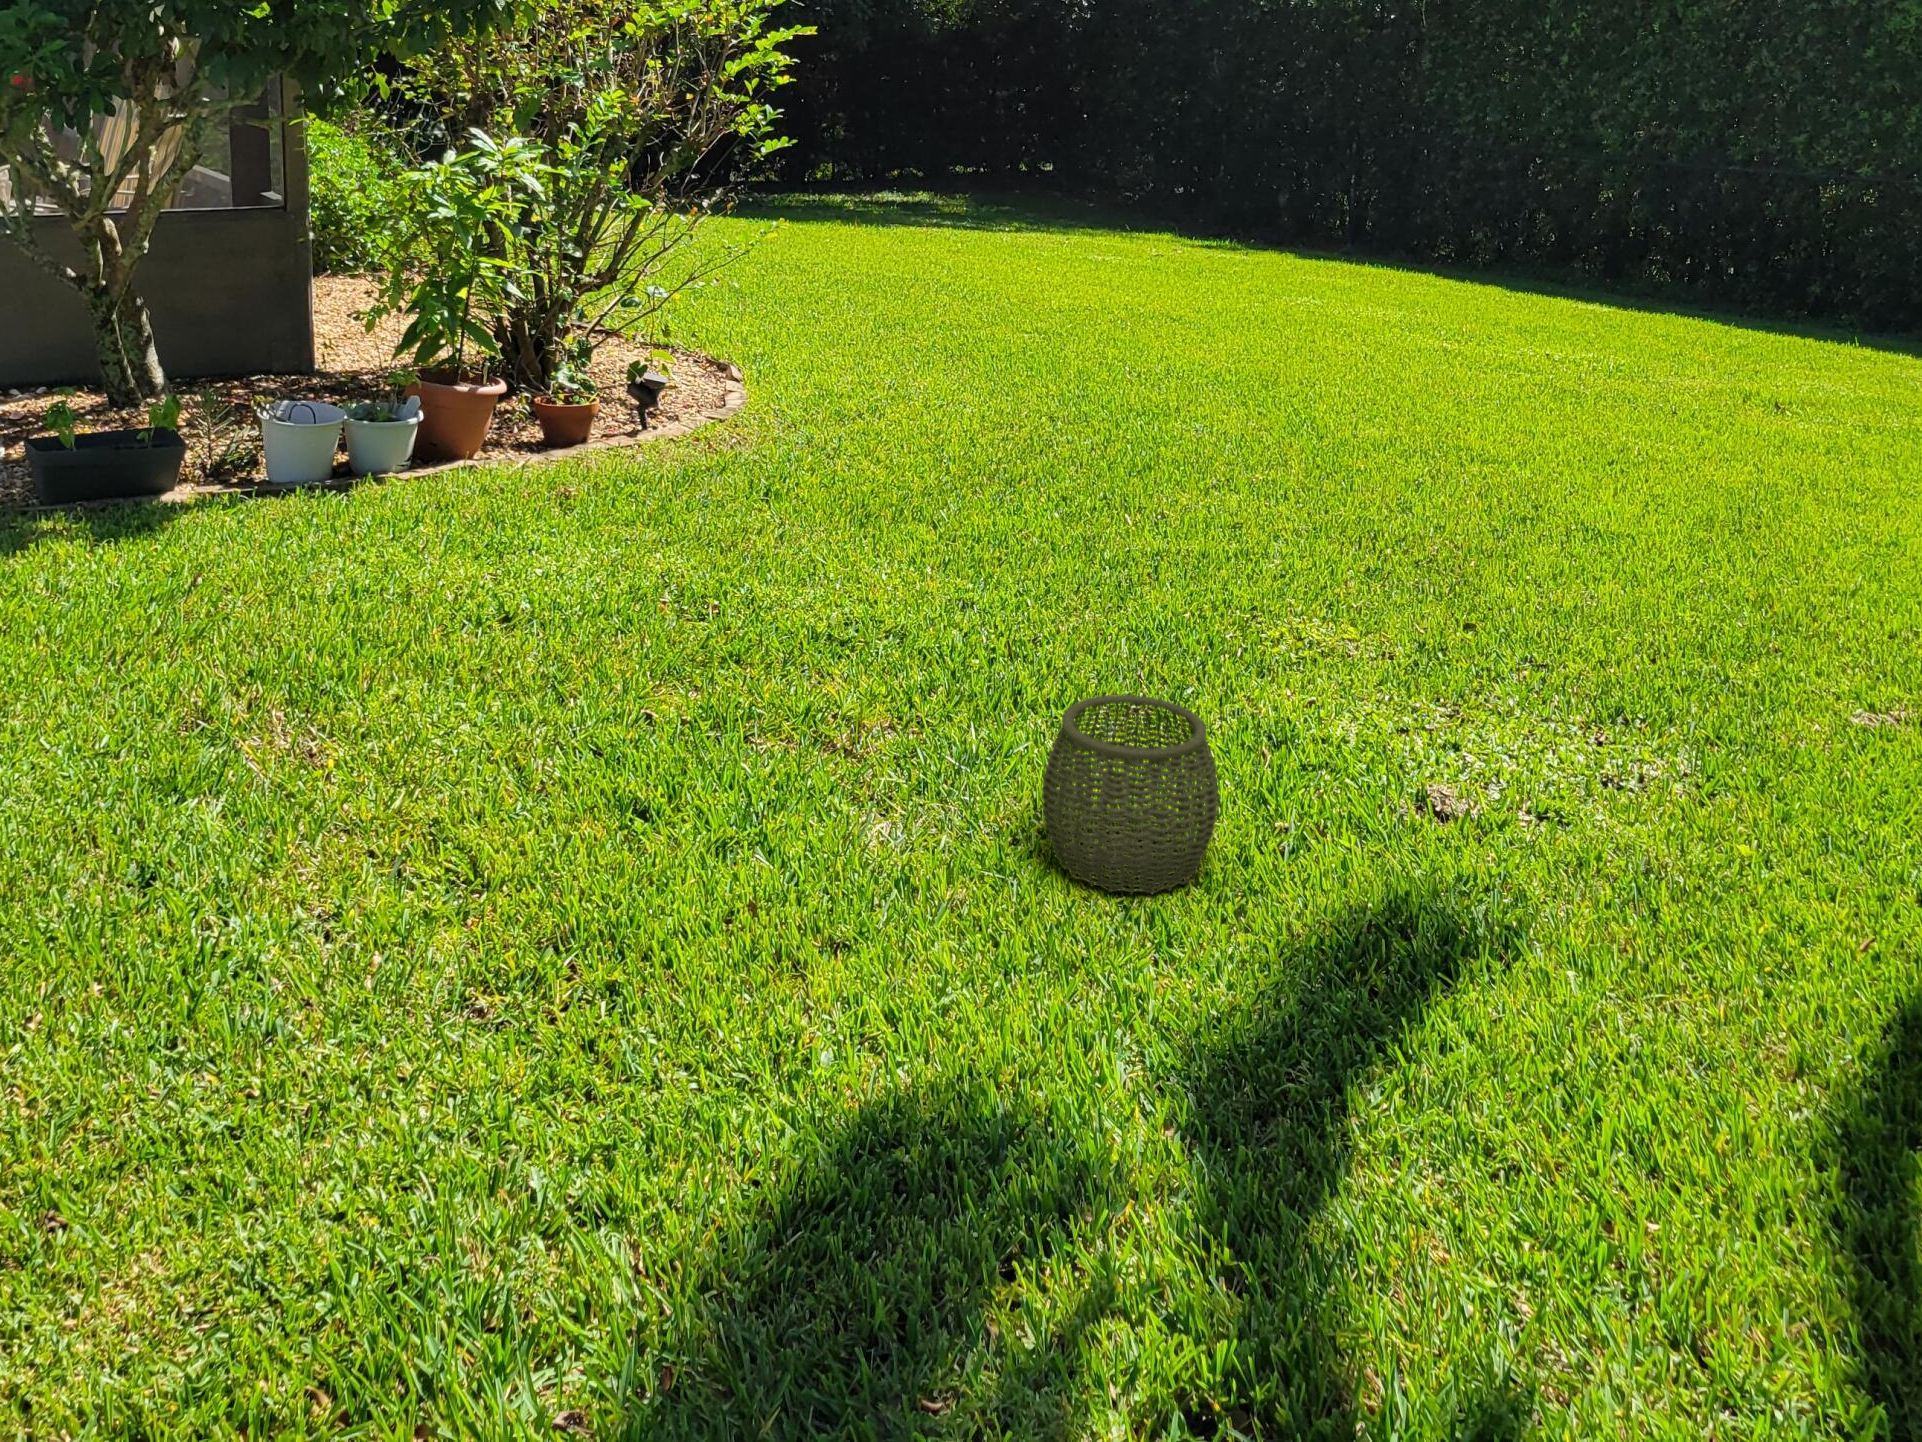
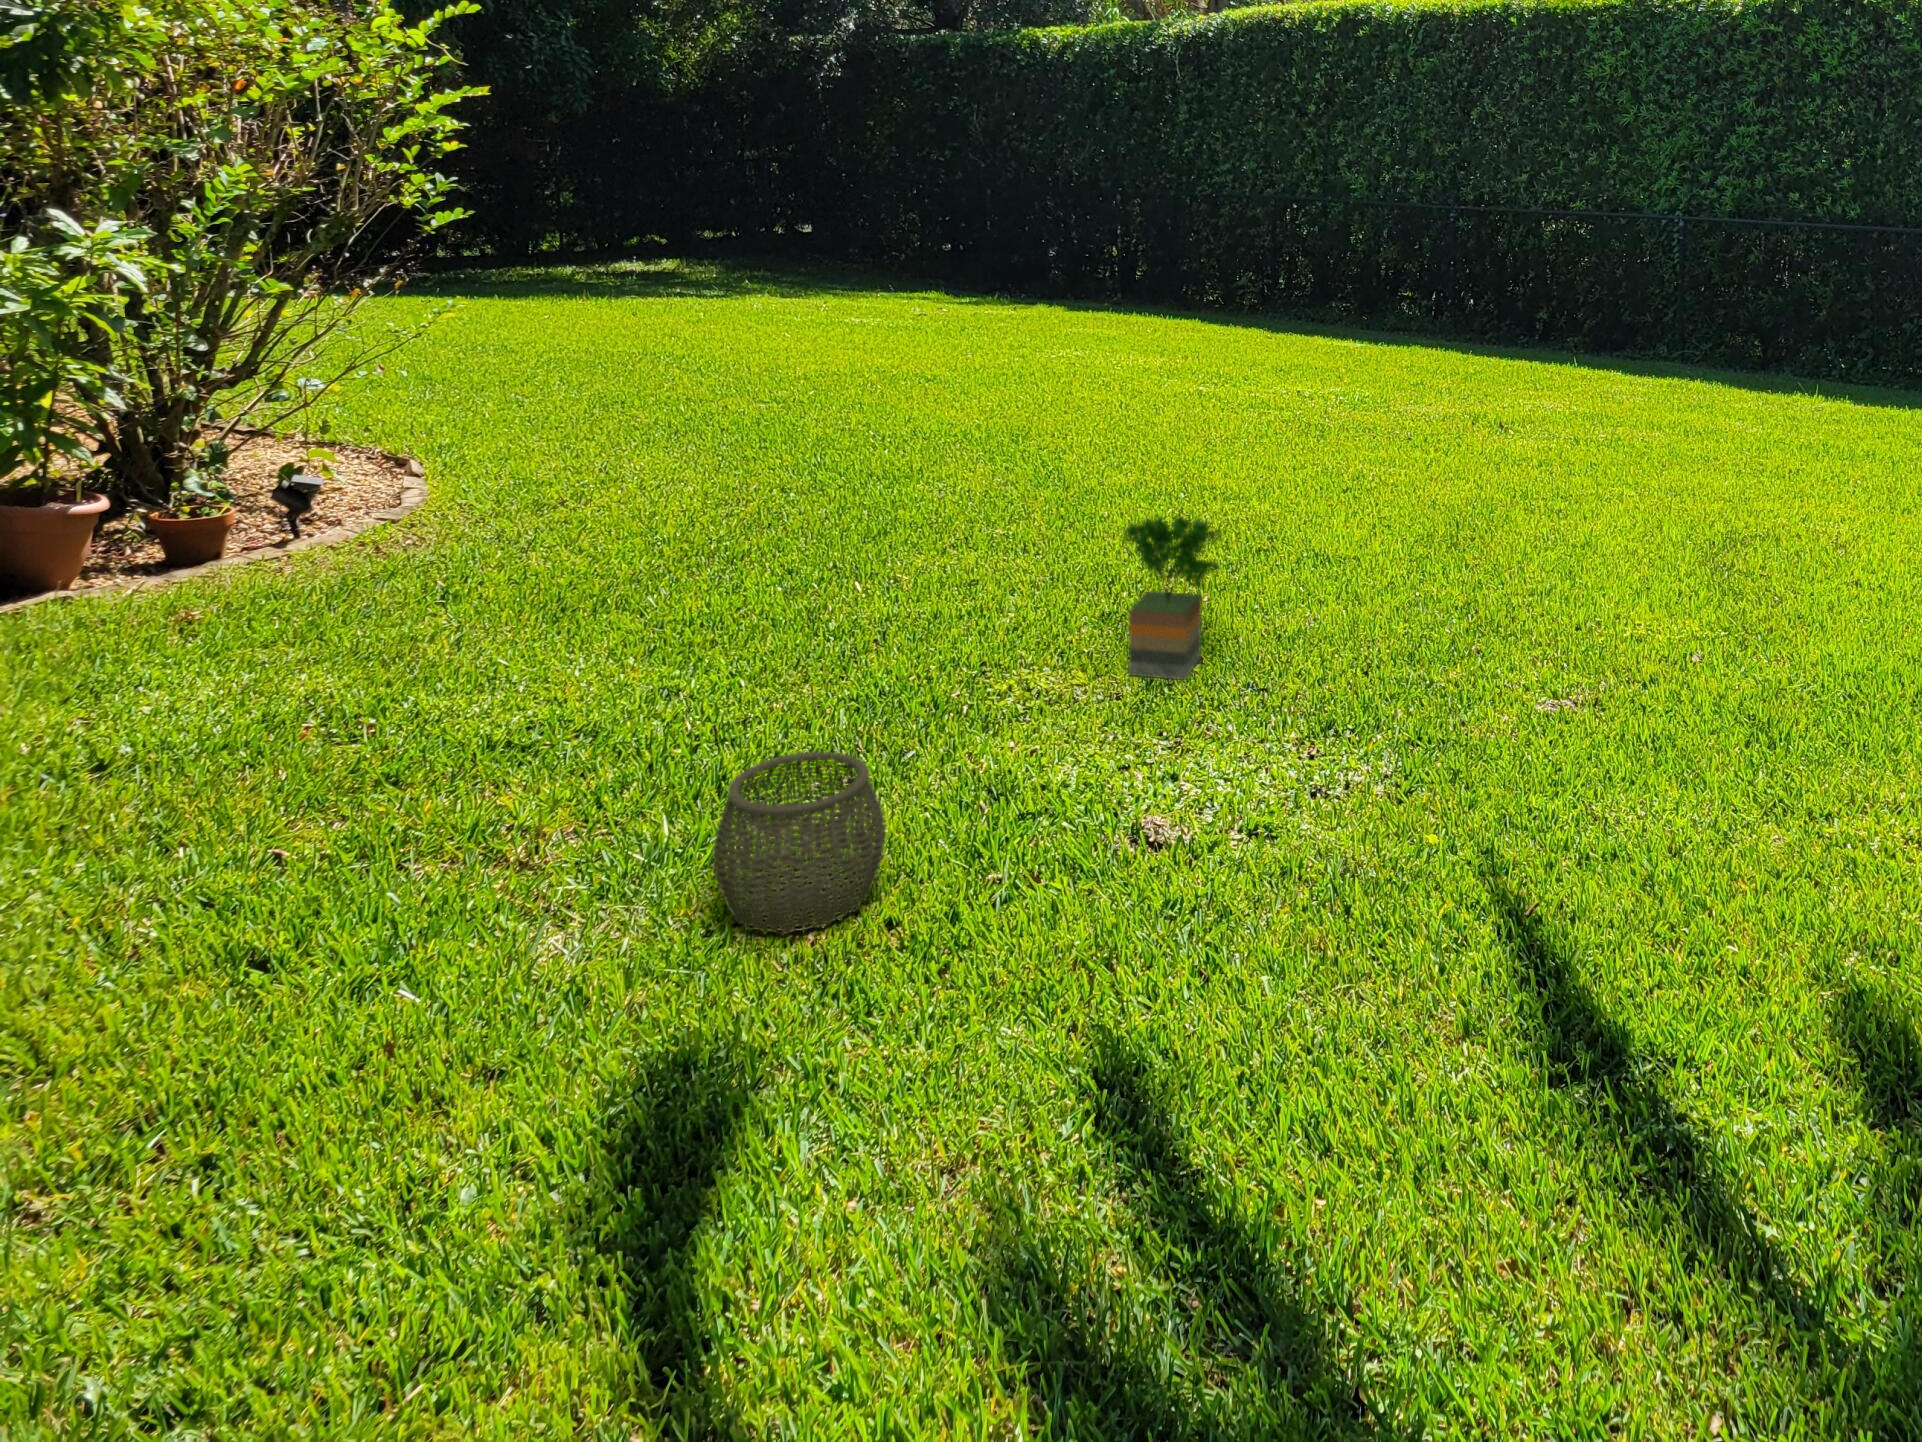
potted tree: none [1459,490,1591,698] -> present [1124,515,1221,680]

